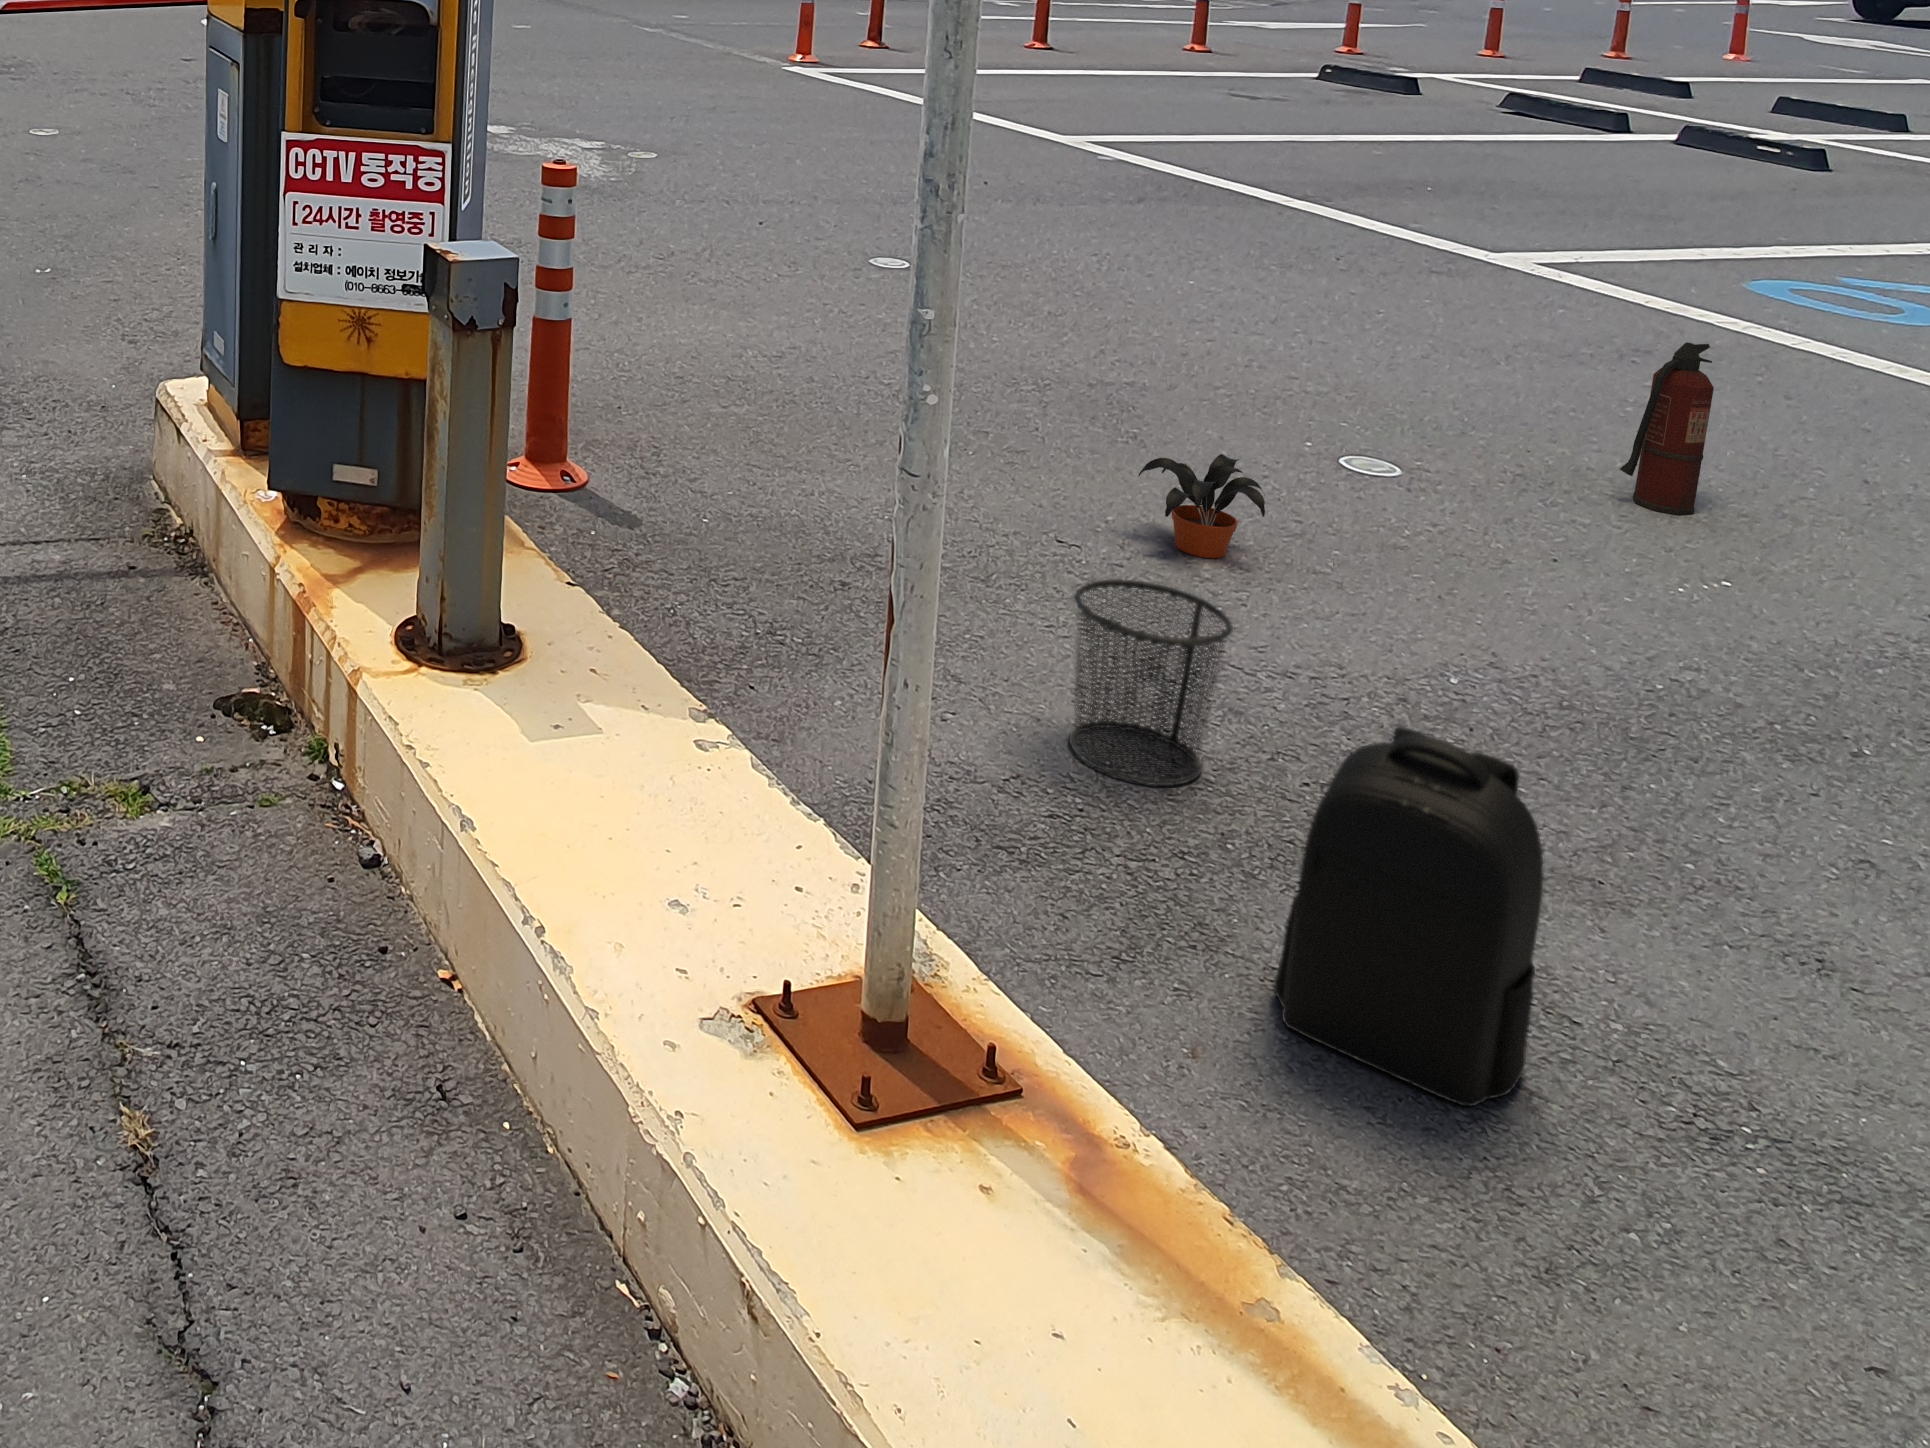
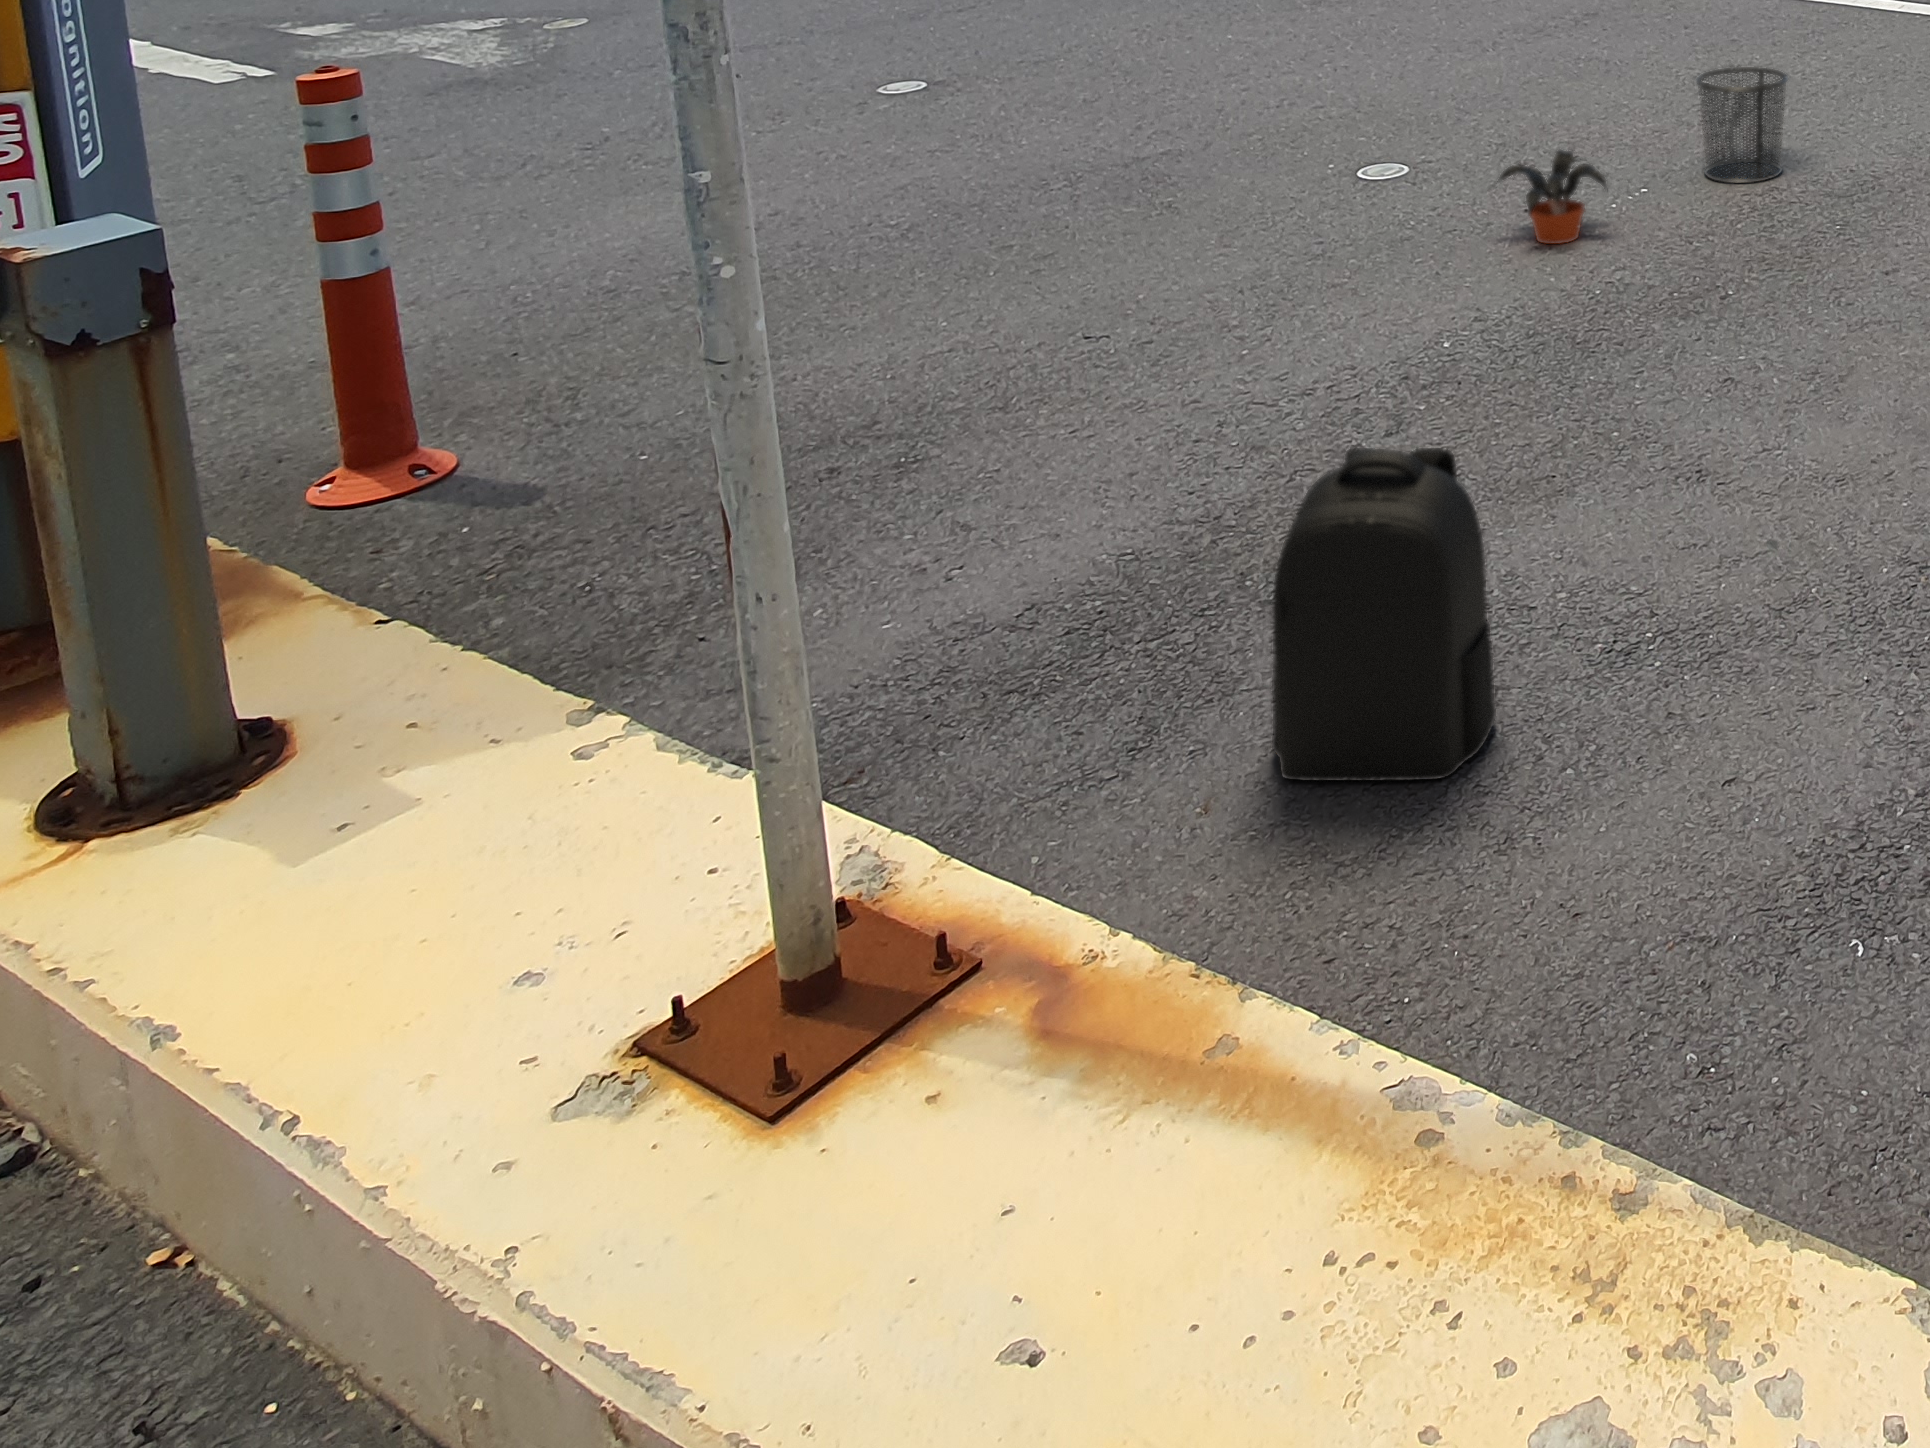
fire extinguisher: present [1620,342,1714,515] -> none [1599,17,1661,173]
potted plant: present [1138,454,1265,558] -> present [1500,150,1608,244]
waste bin: present [1069,579,1233,786] -> present [1697,67,1788,183]

